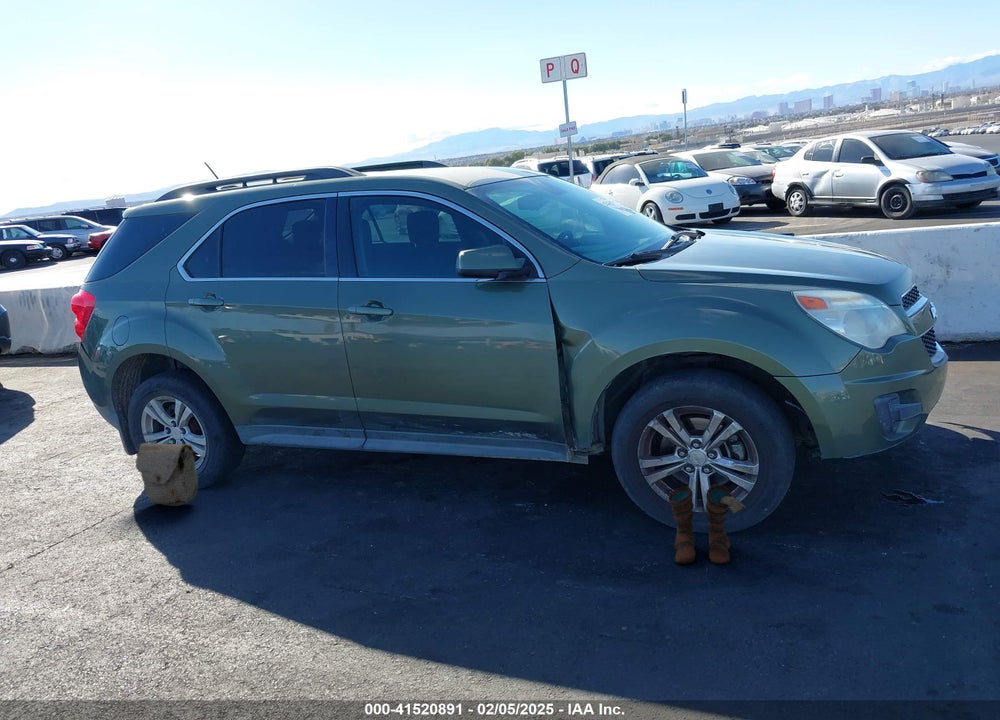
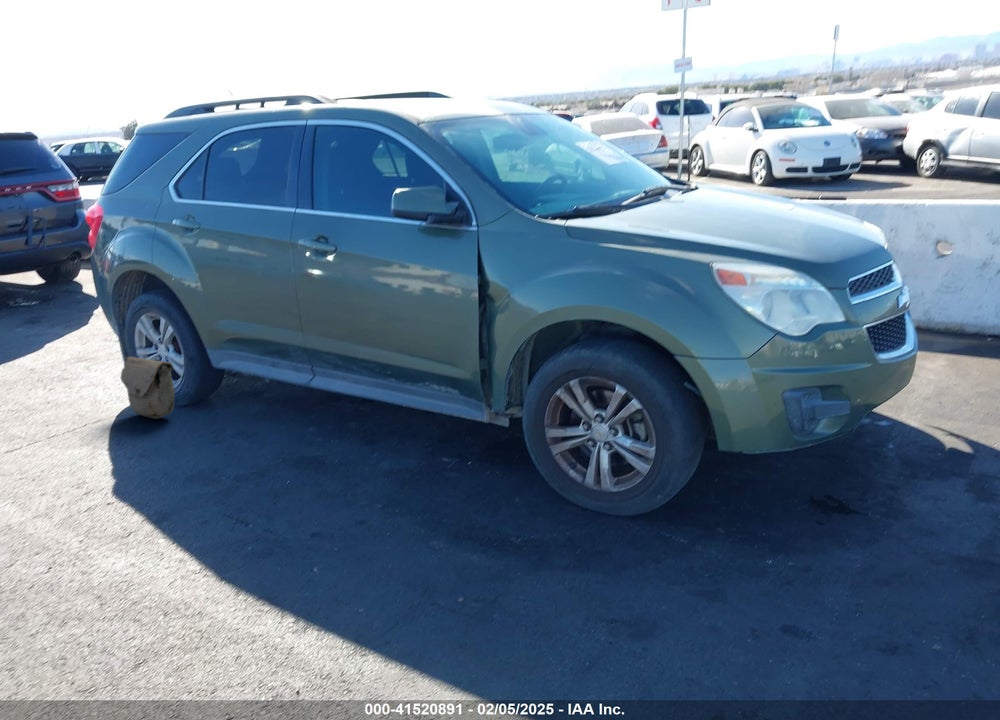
boots: present [668,484,746,564] -> none [556,460,629,544]

